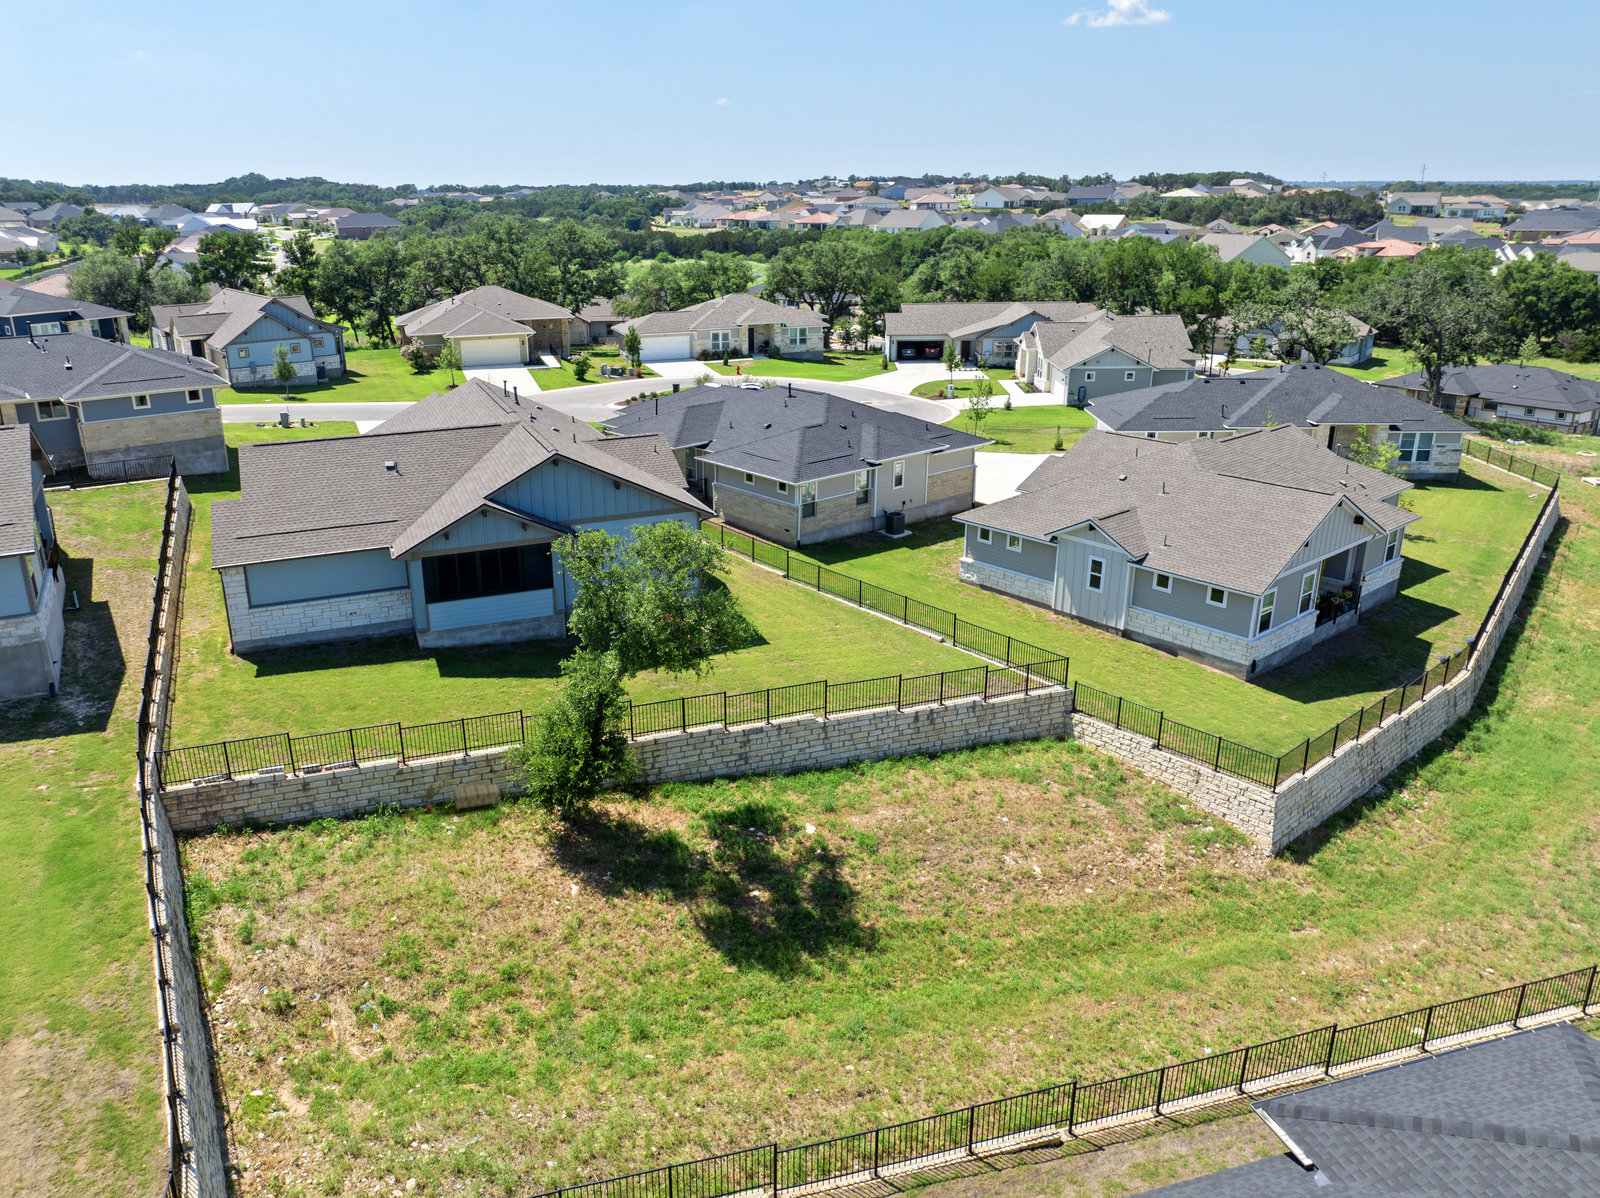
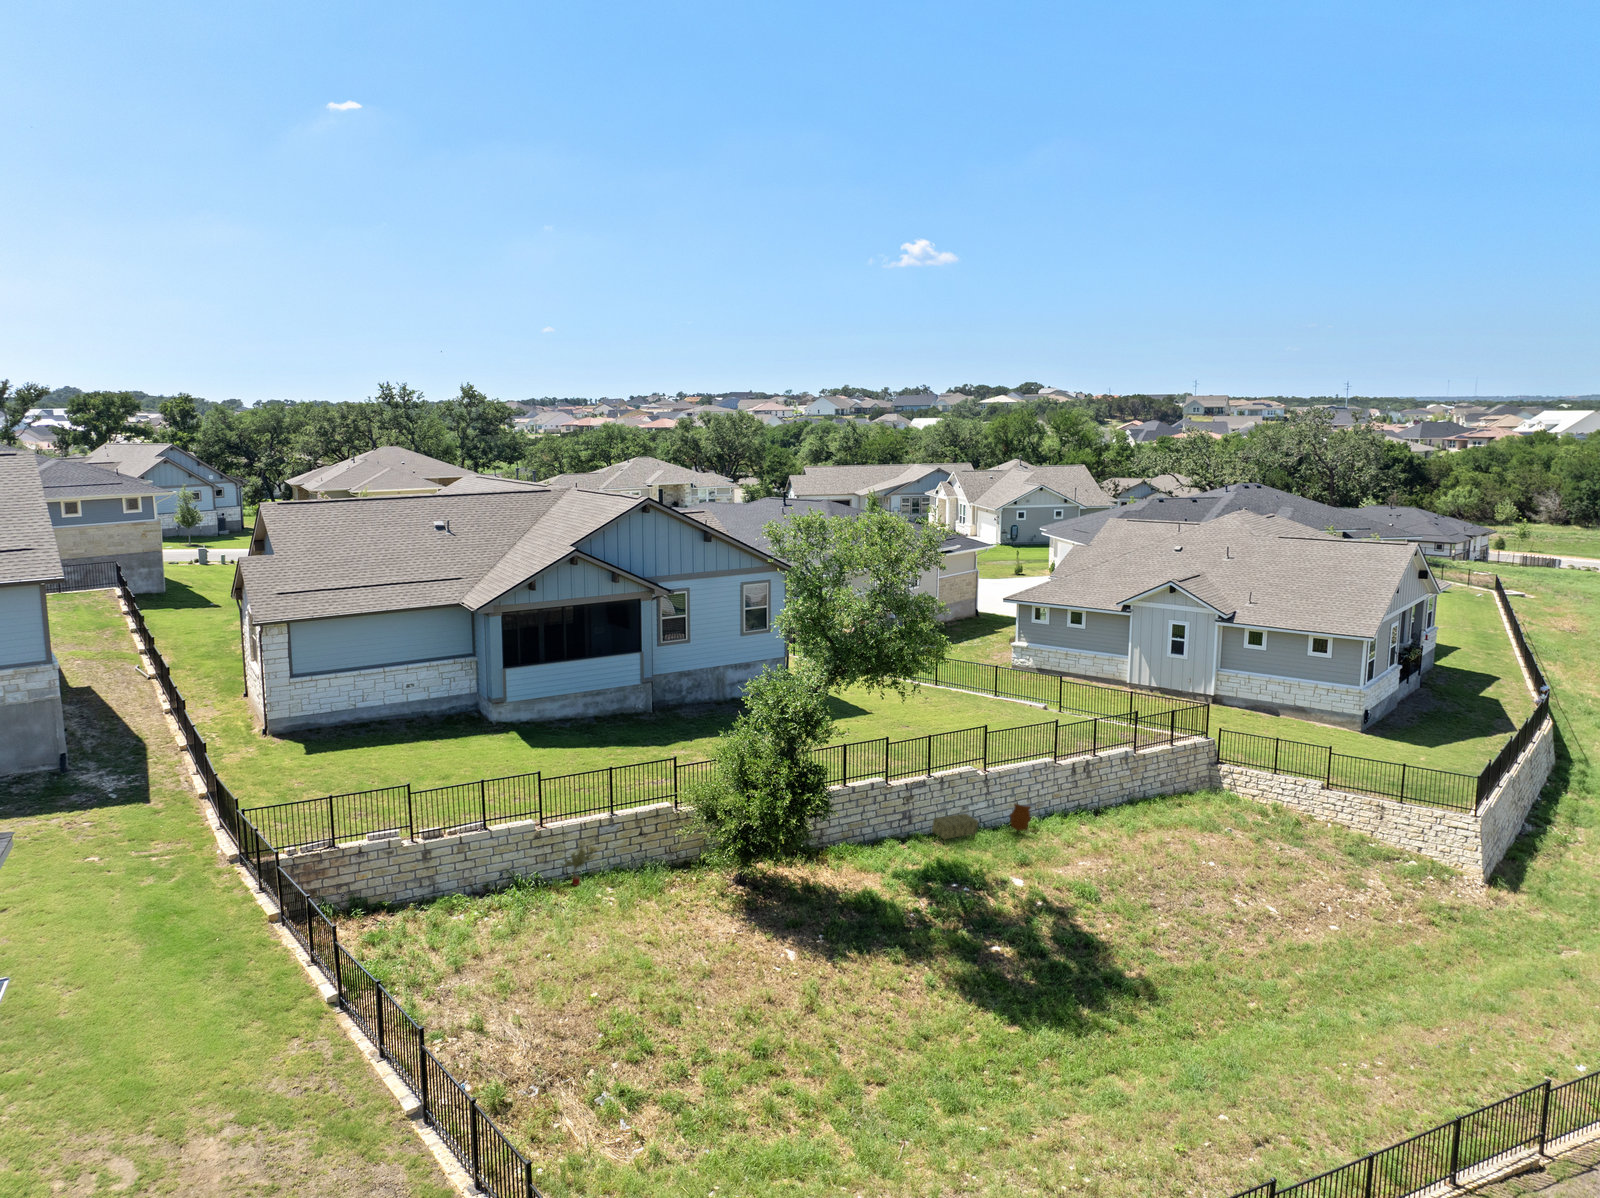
lounge chair: none [841,750,865,779] -> present [1010,804,1031,836]
bench: present [454,784,499,812] -> present [932,814,978,844]

